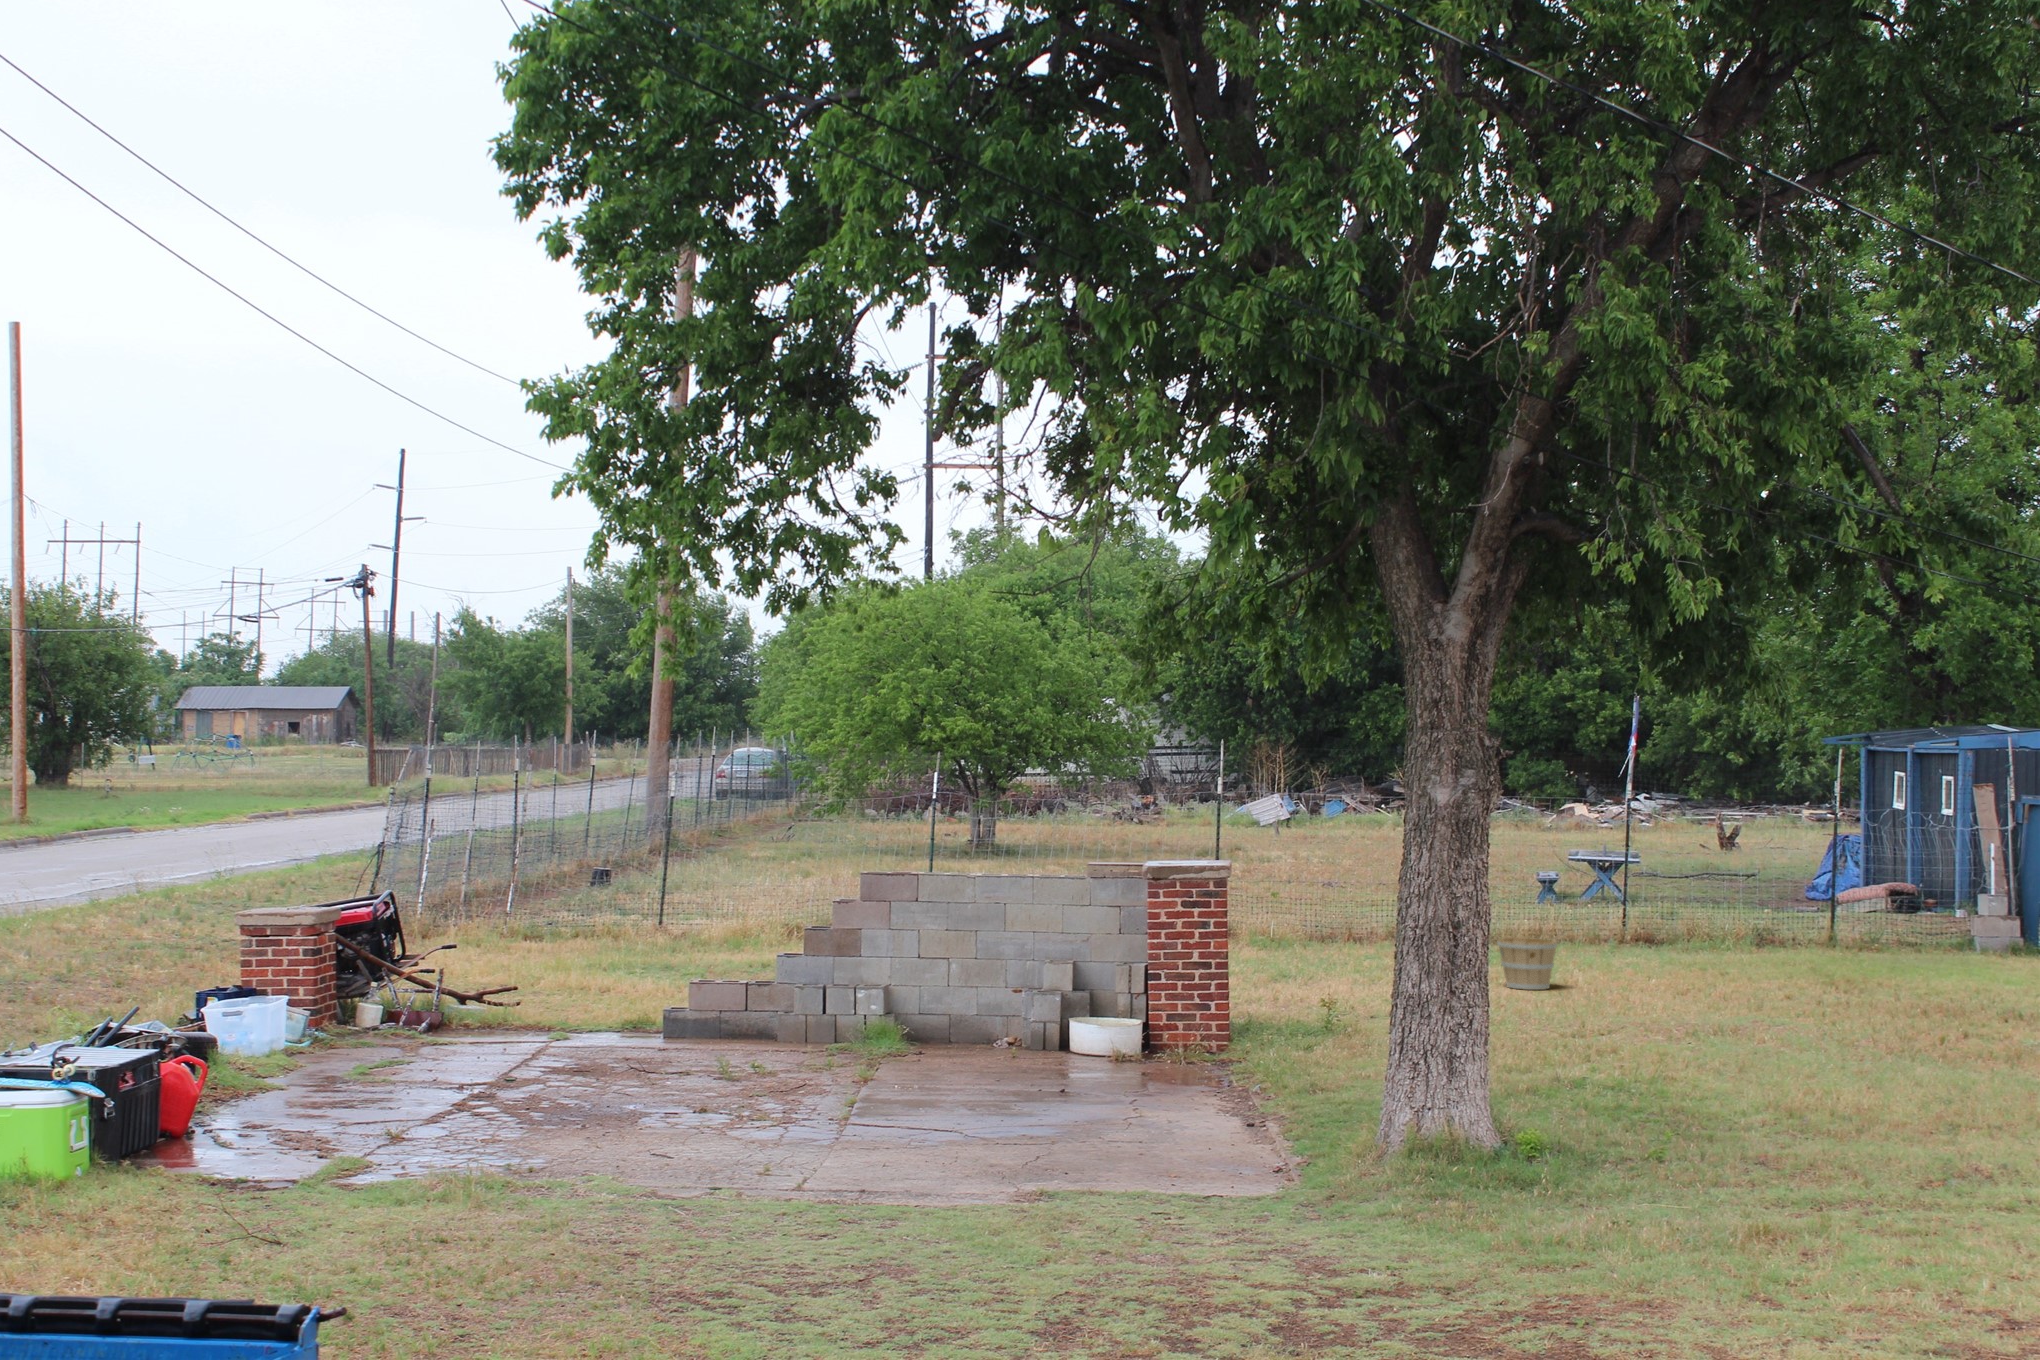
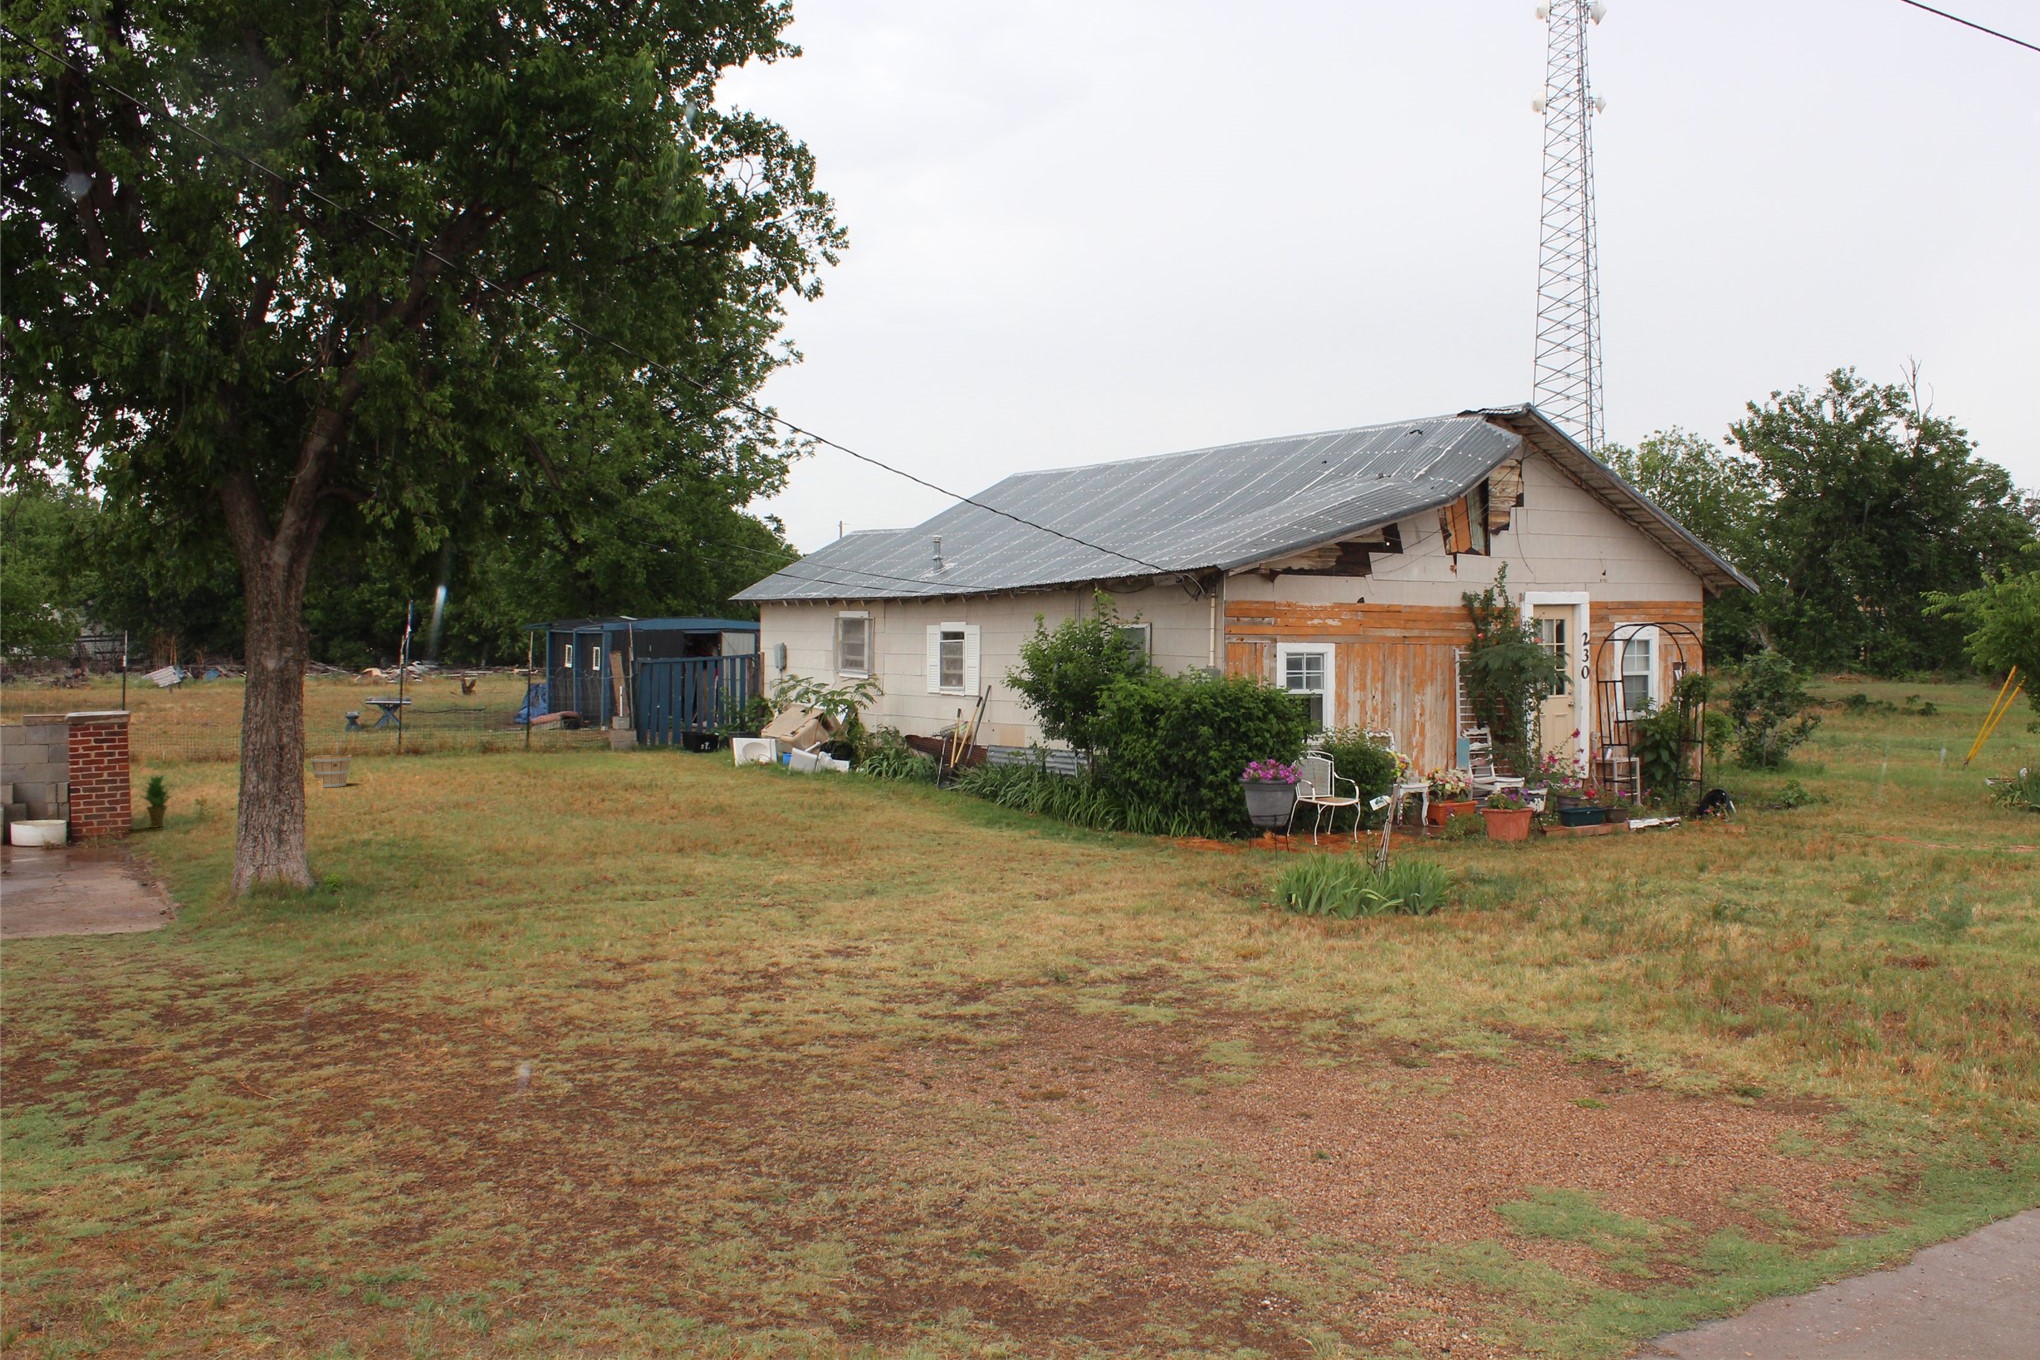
potted plant: none [1231,961,1292,1044] -> present [141,776,173,828]

